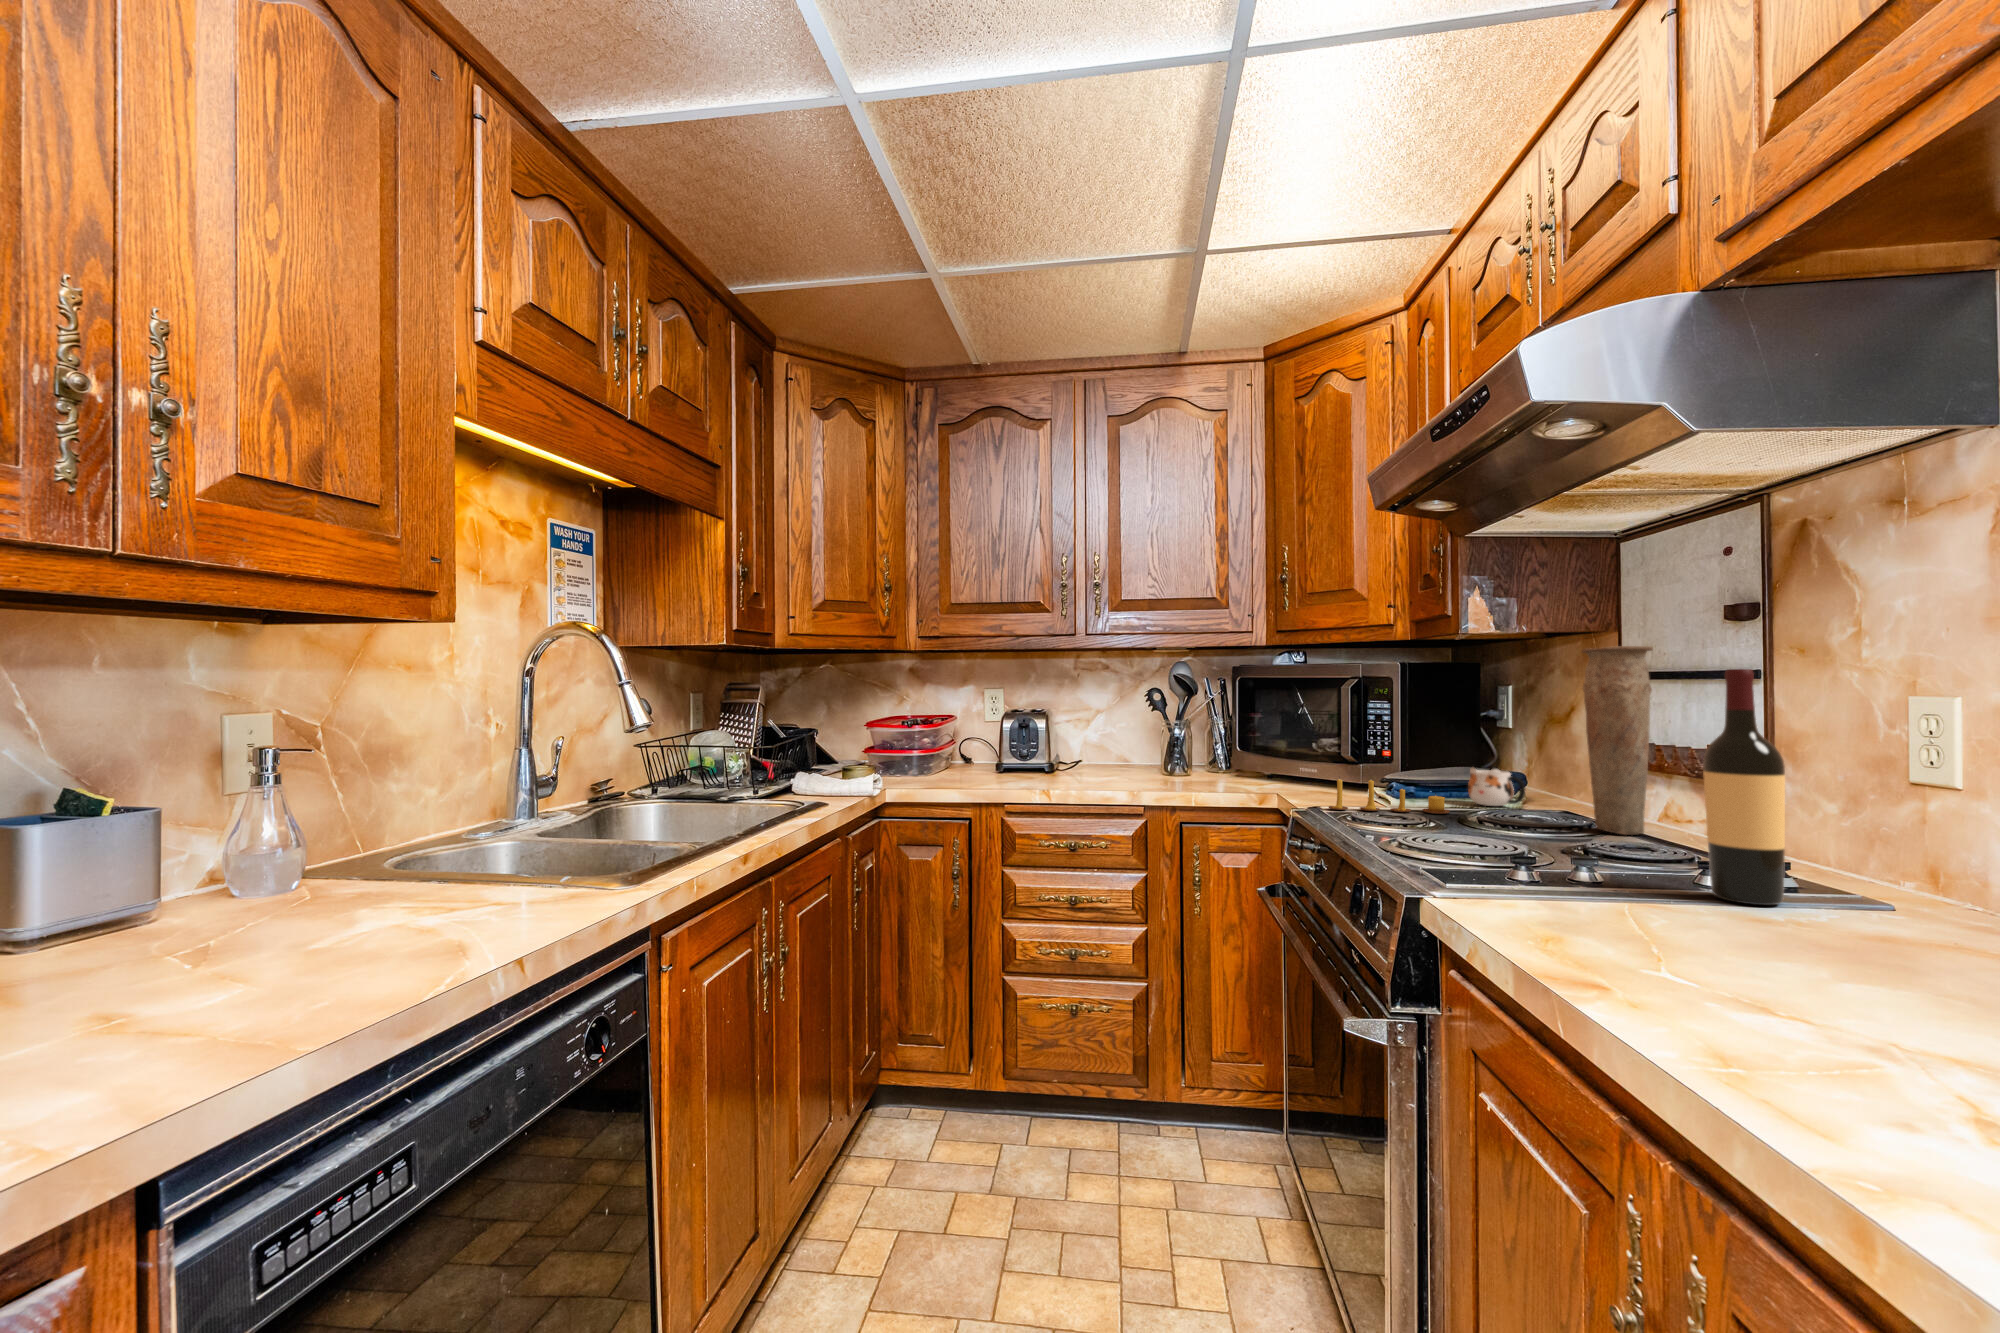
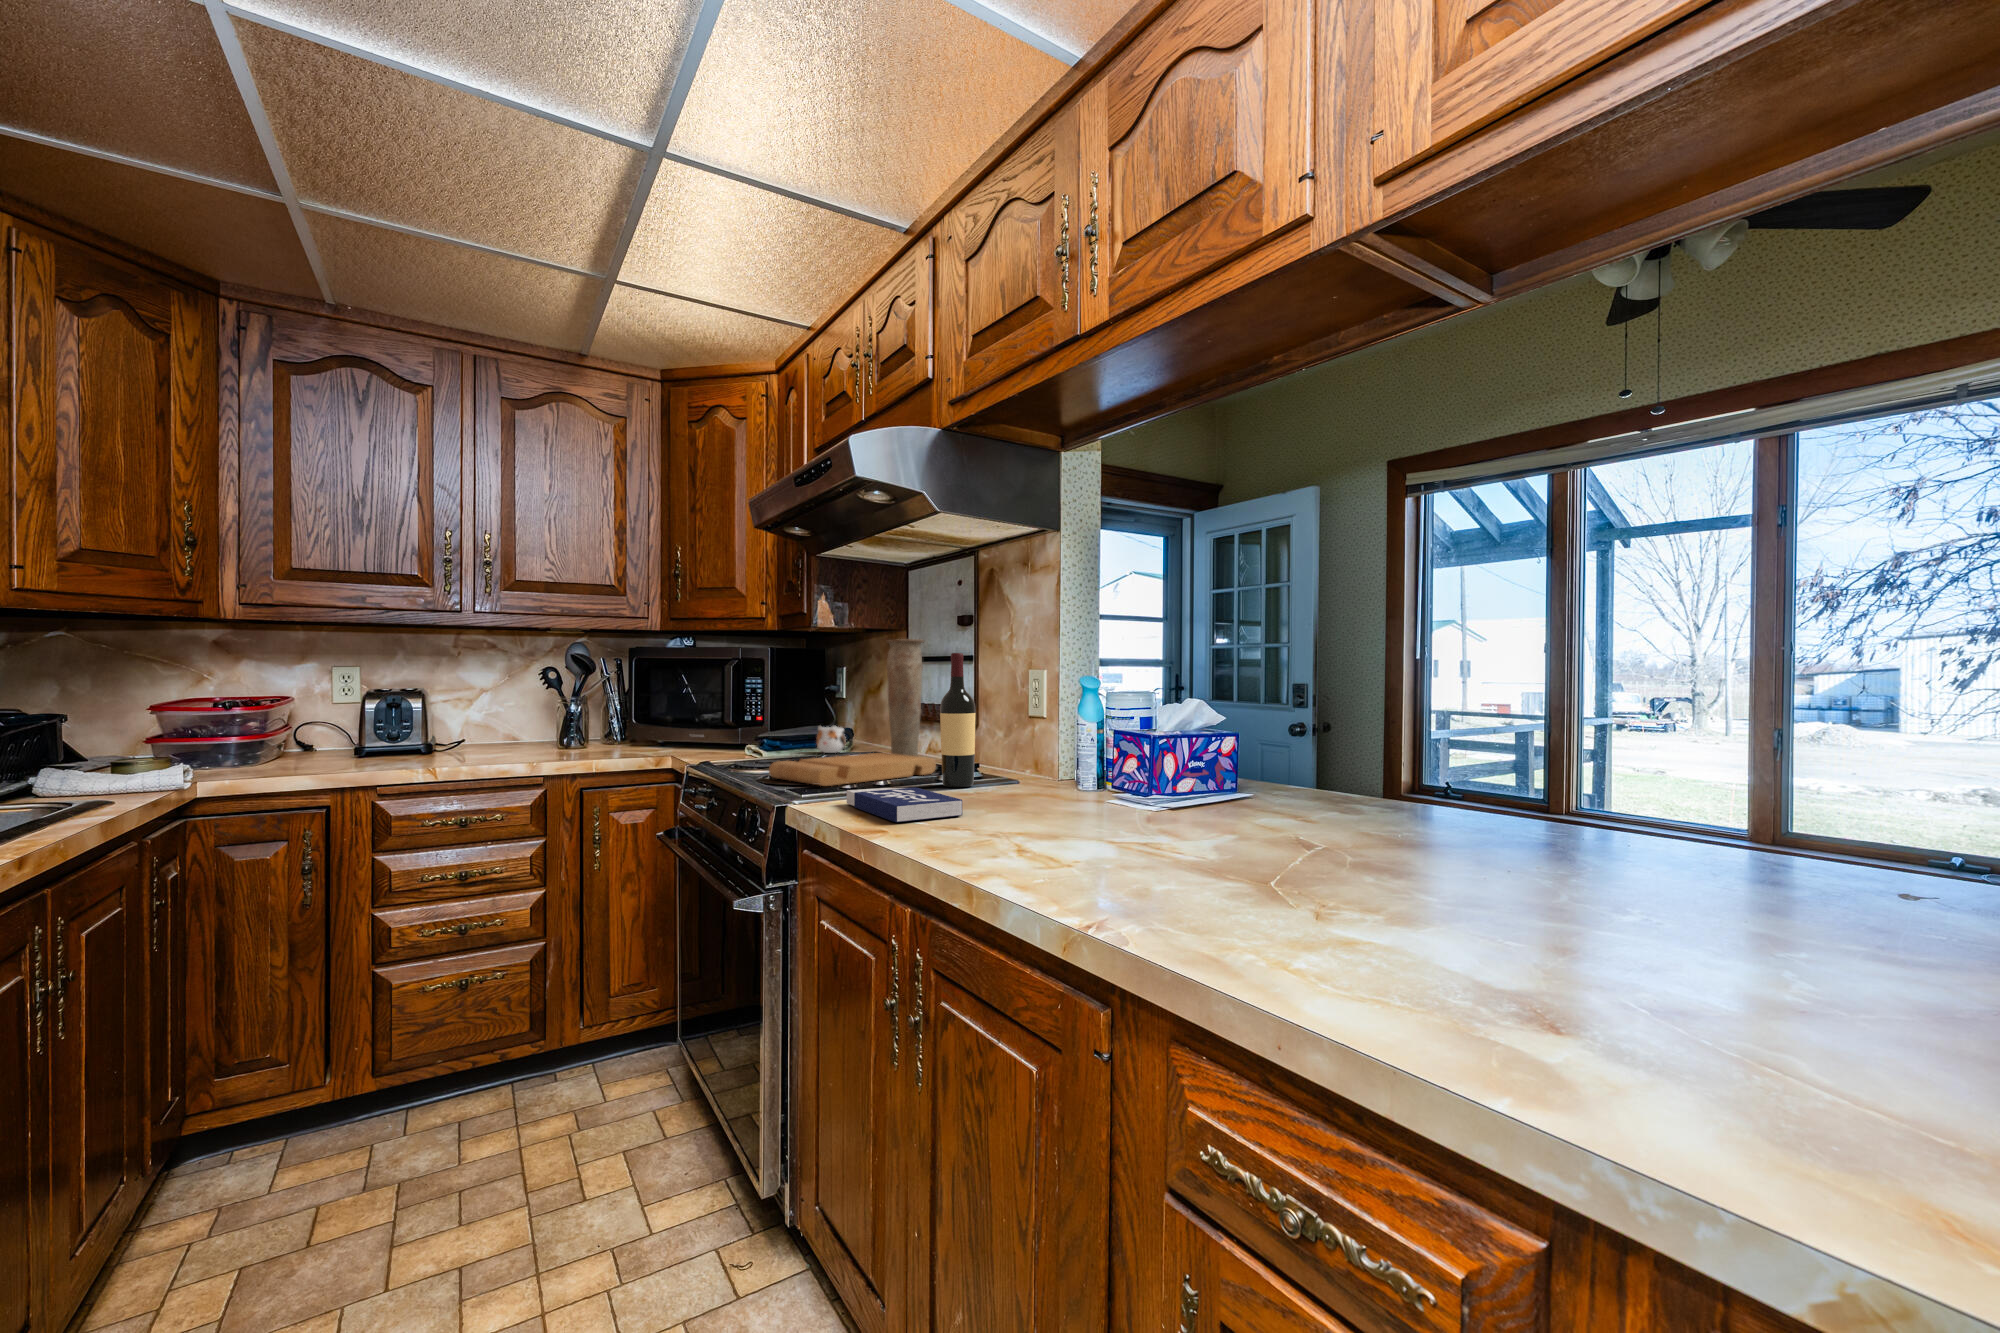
candle: present [1329,778,1450,814] -> none [715,736,804,763]
cutting board: none [1397,819,1688,868] -> present [769,753,936,786]
book: none [1525,890,1786,983] -> present [847,787,962,822]

